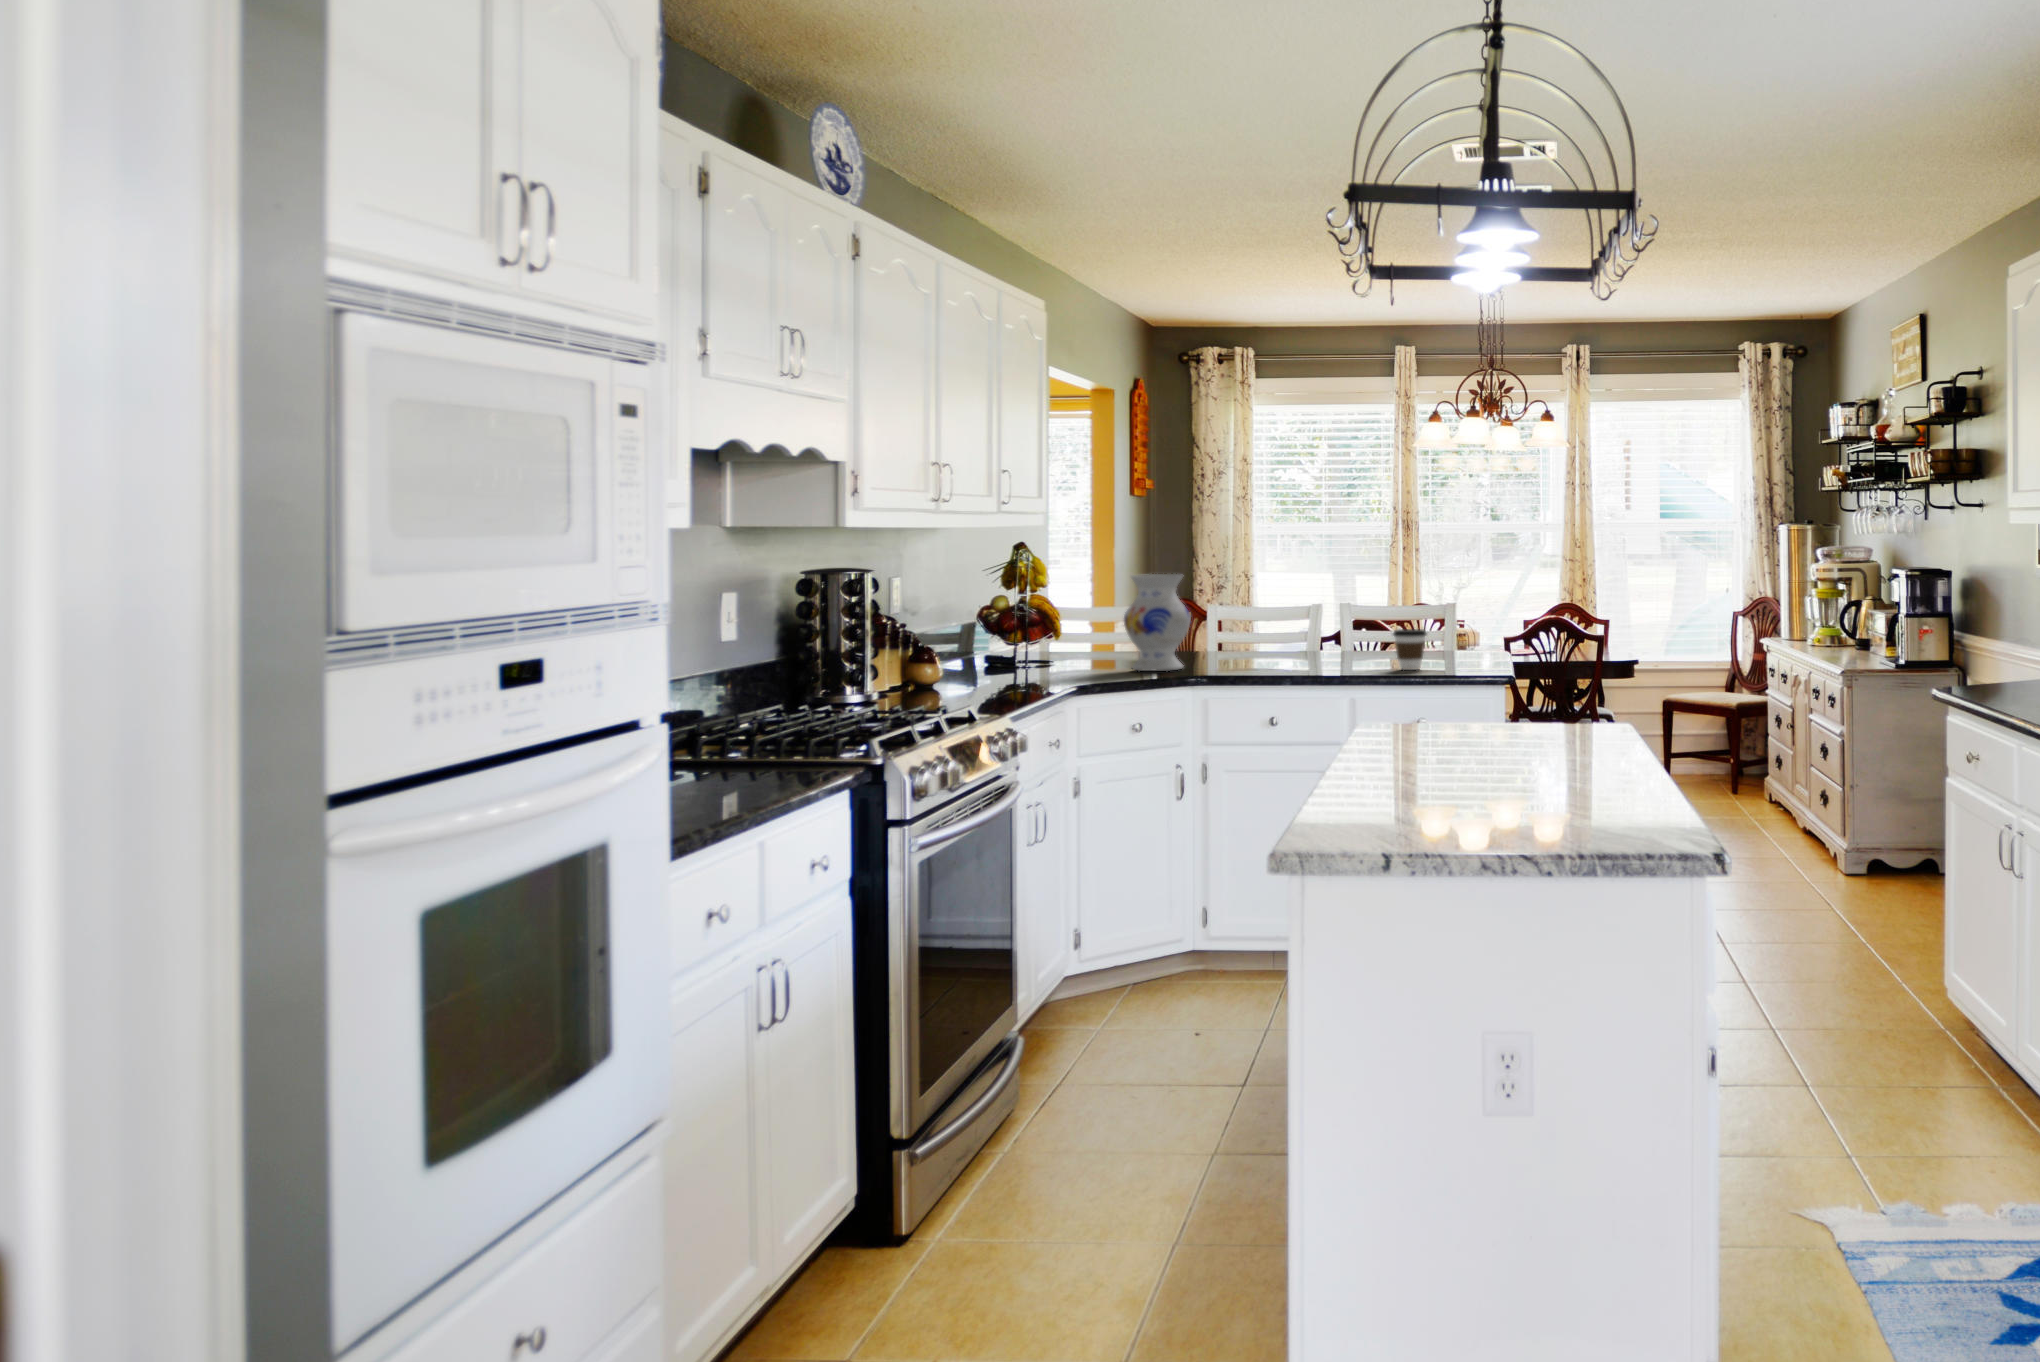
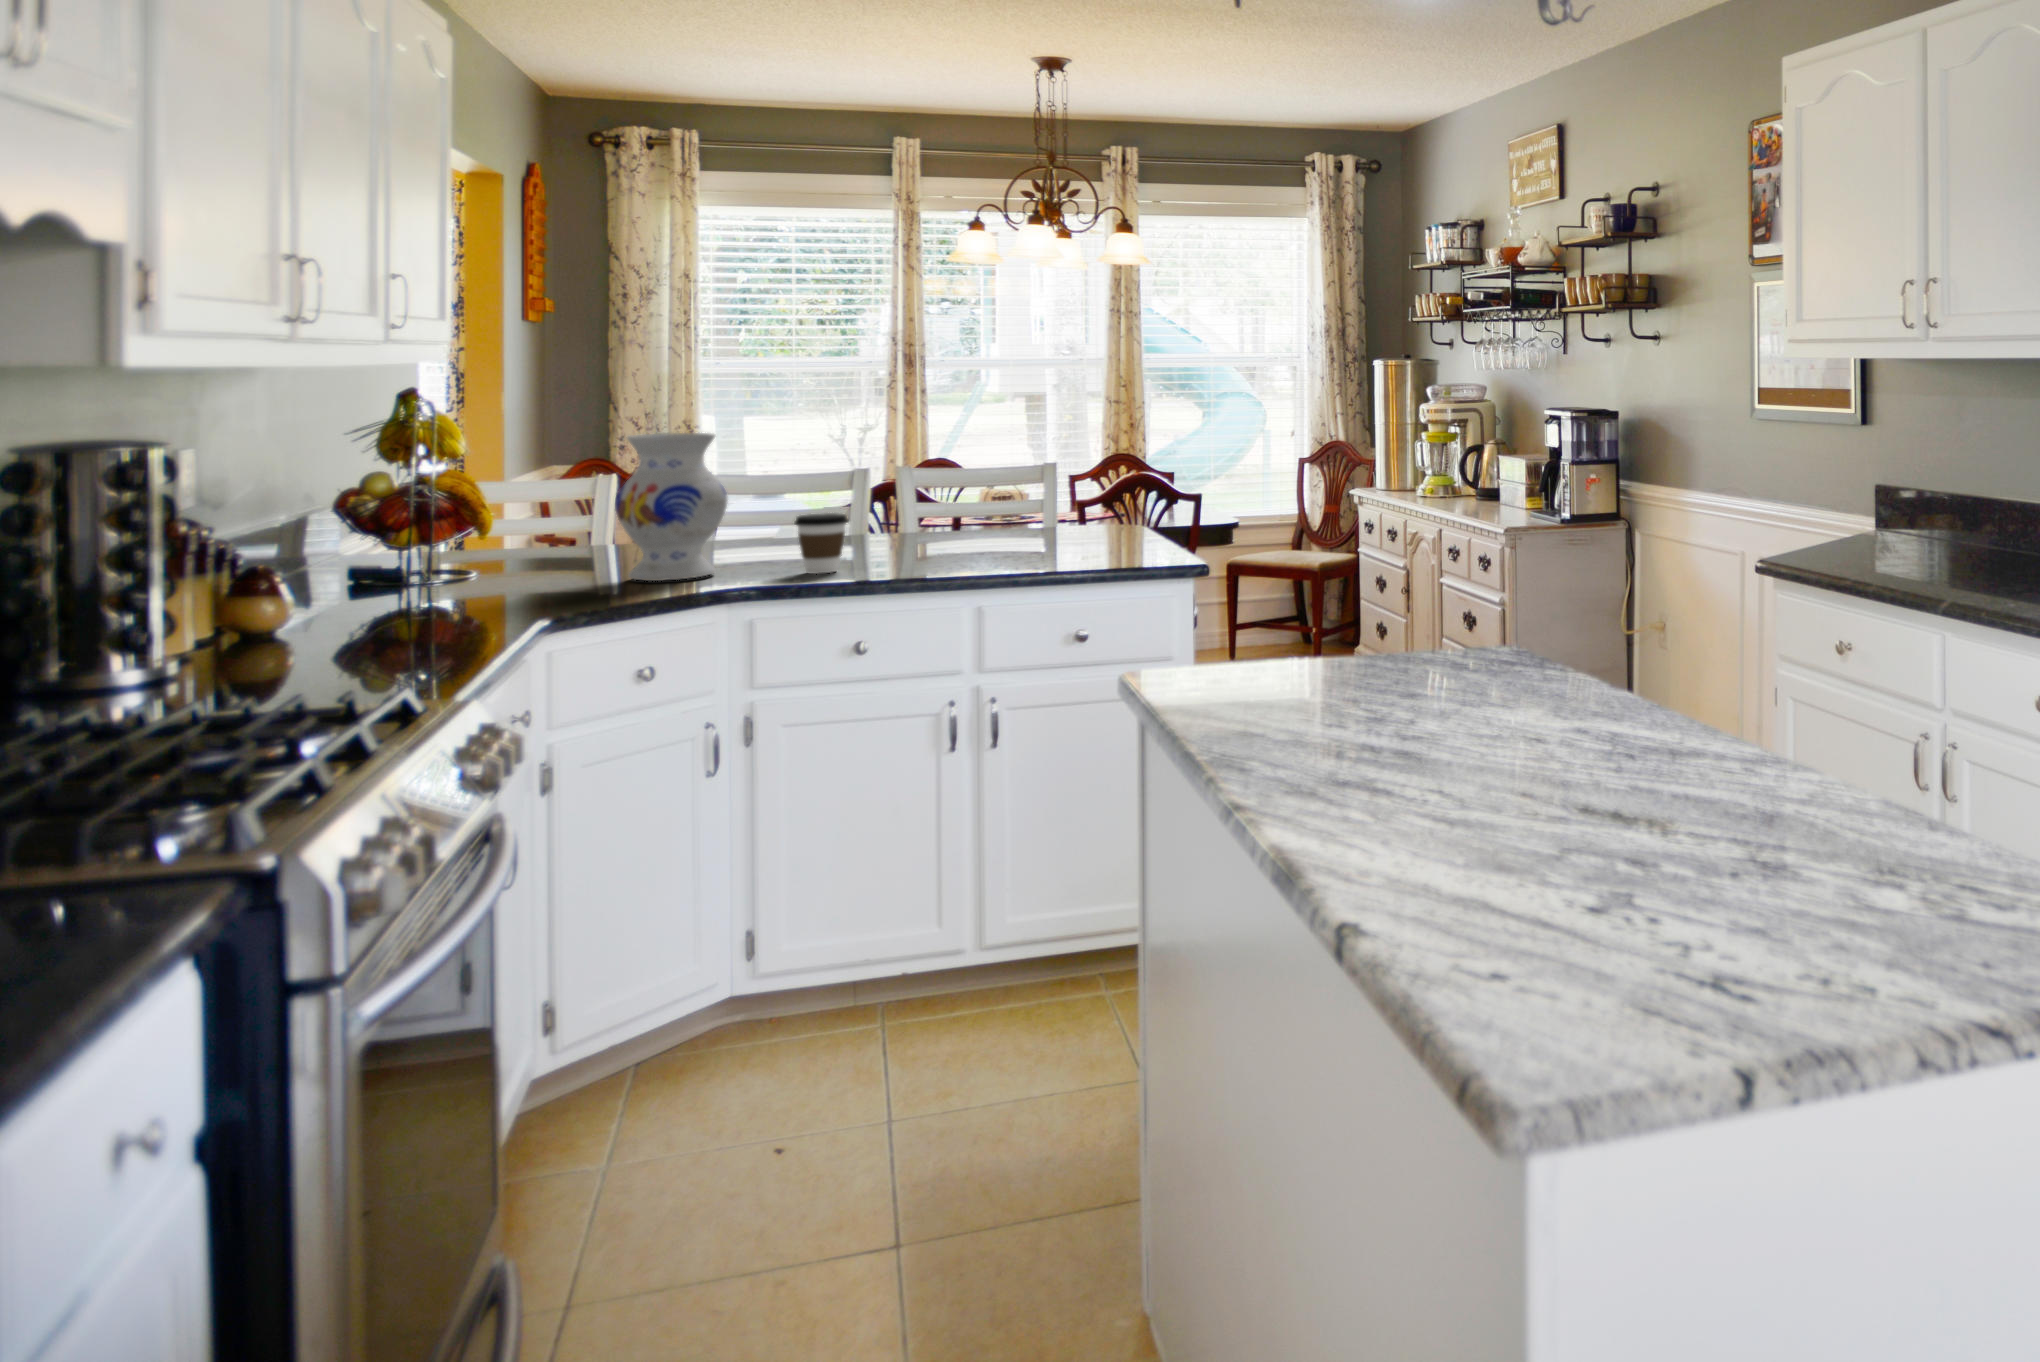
coffee cup: present [1393,629,1426,670] -> present [795,513,848,574]

